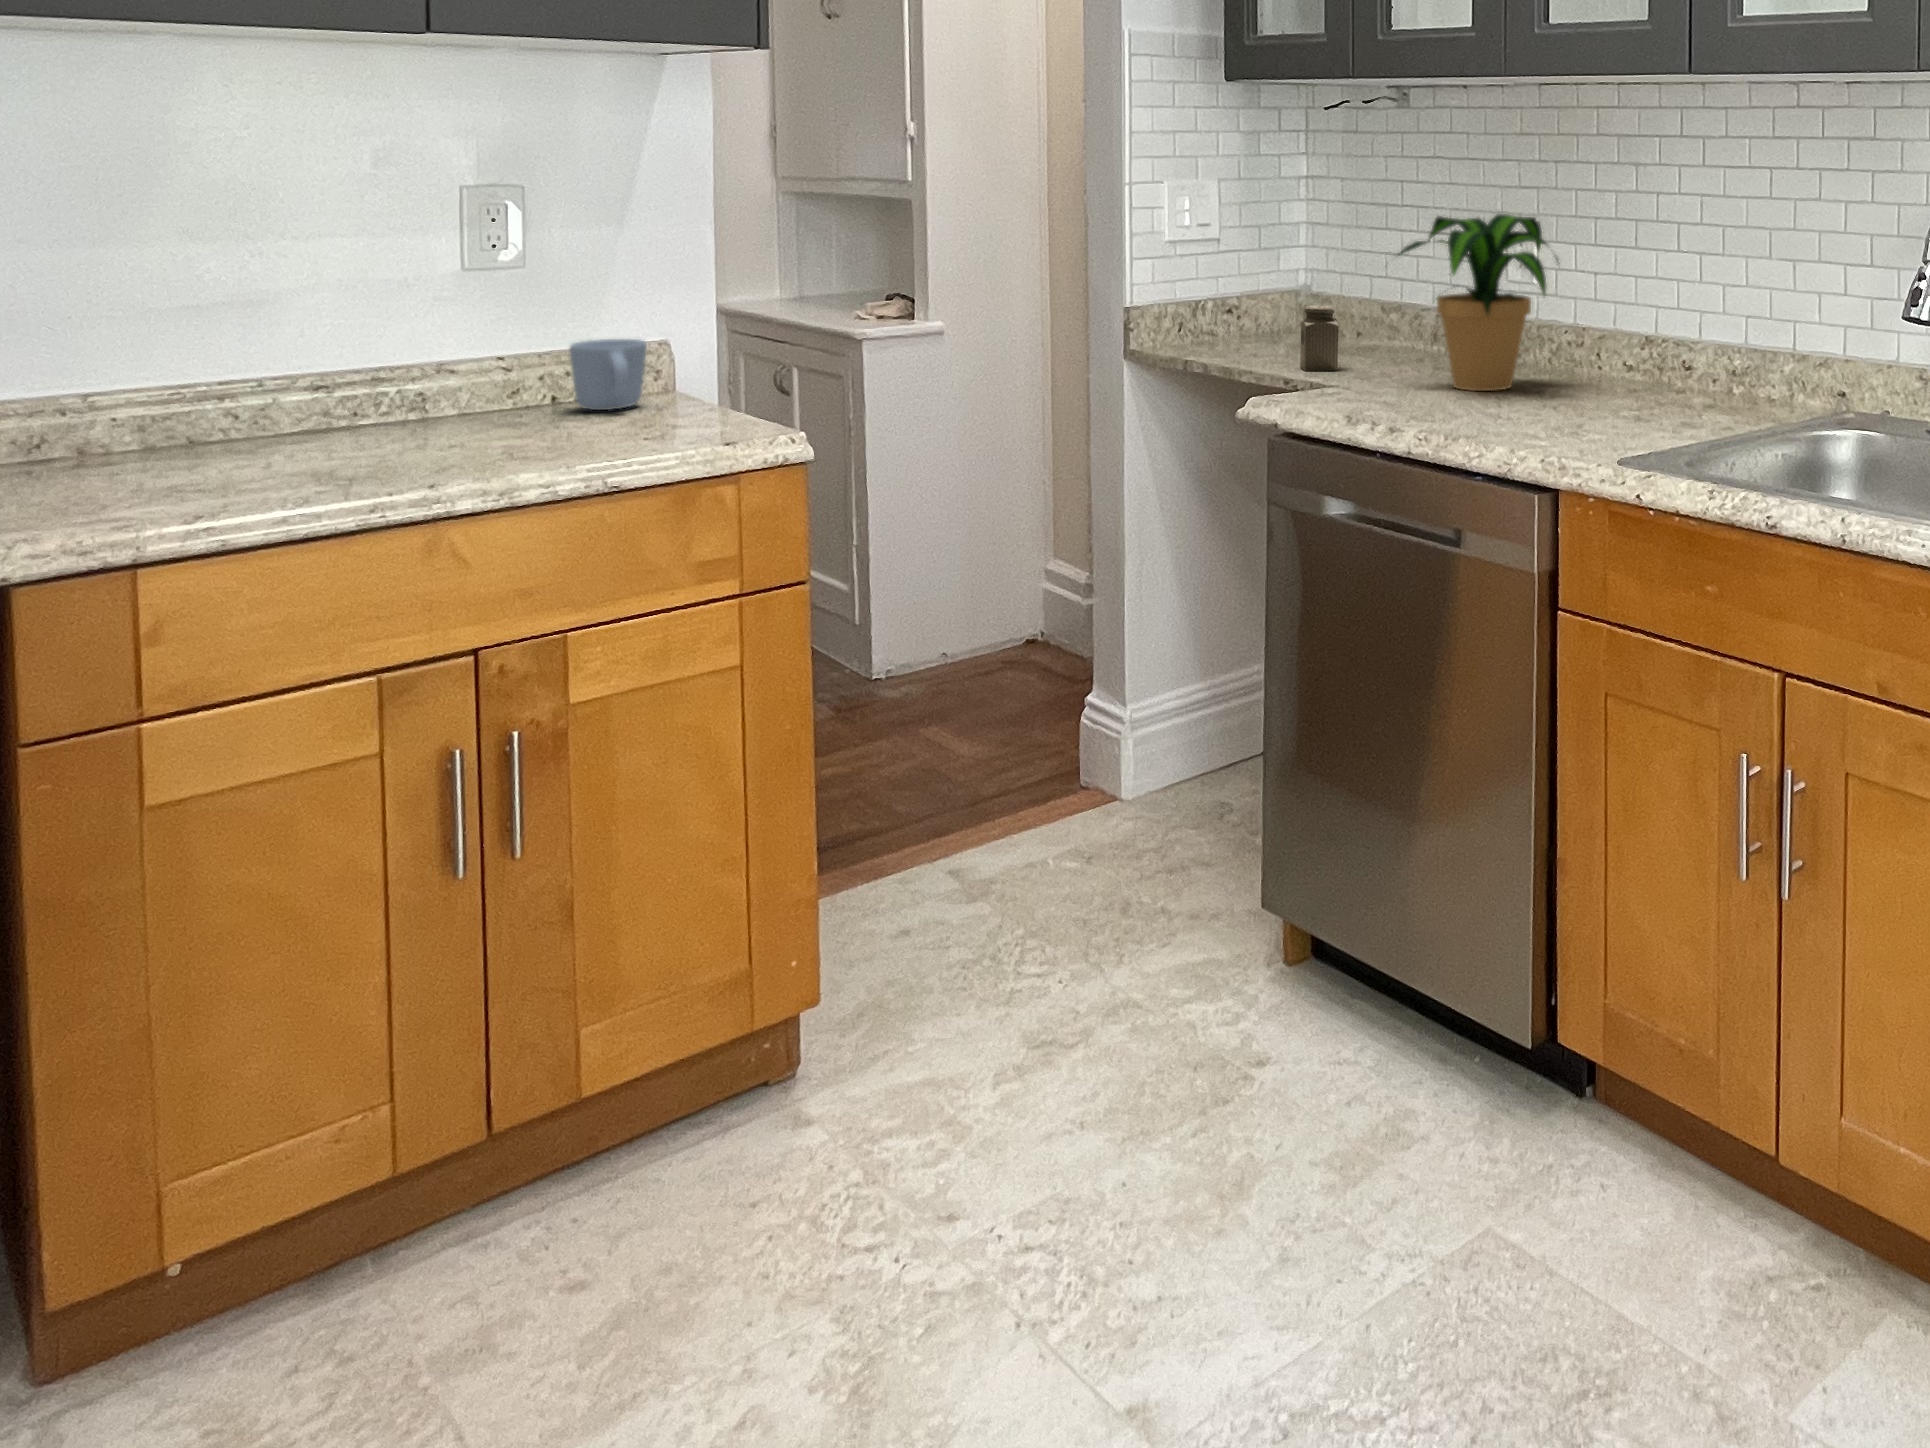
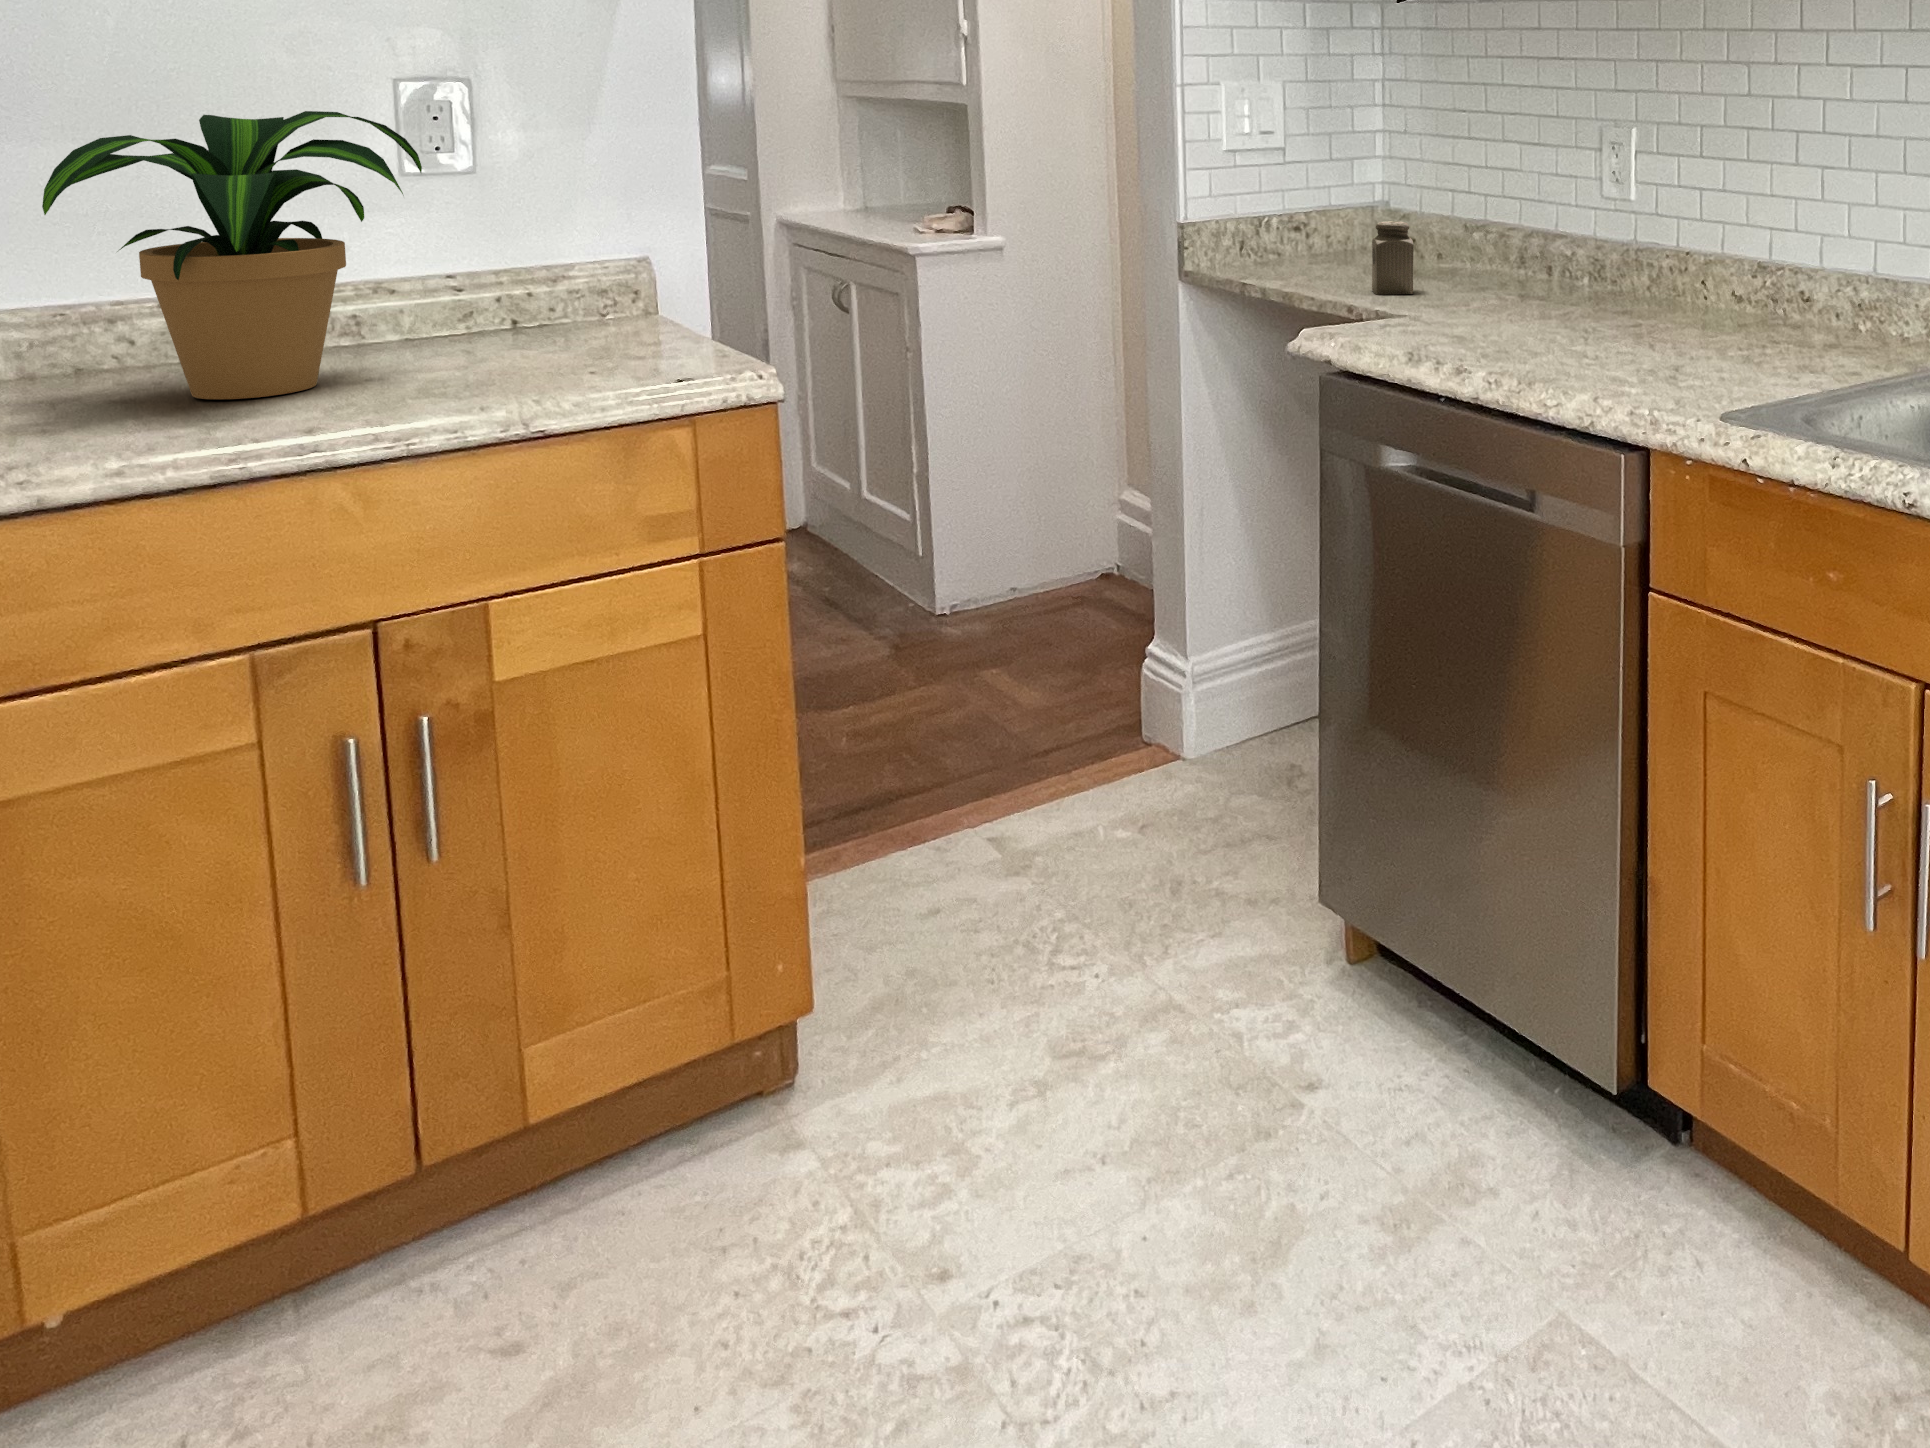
potted plant: present [1398,214,1560,391] -> present [42,111,422,399]
mug: present [569,339,647,410] -> none [530,253,620,334]

